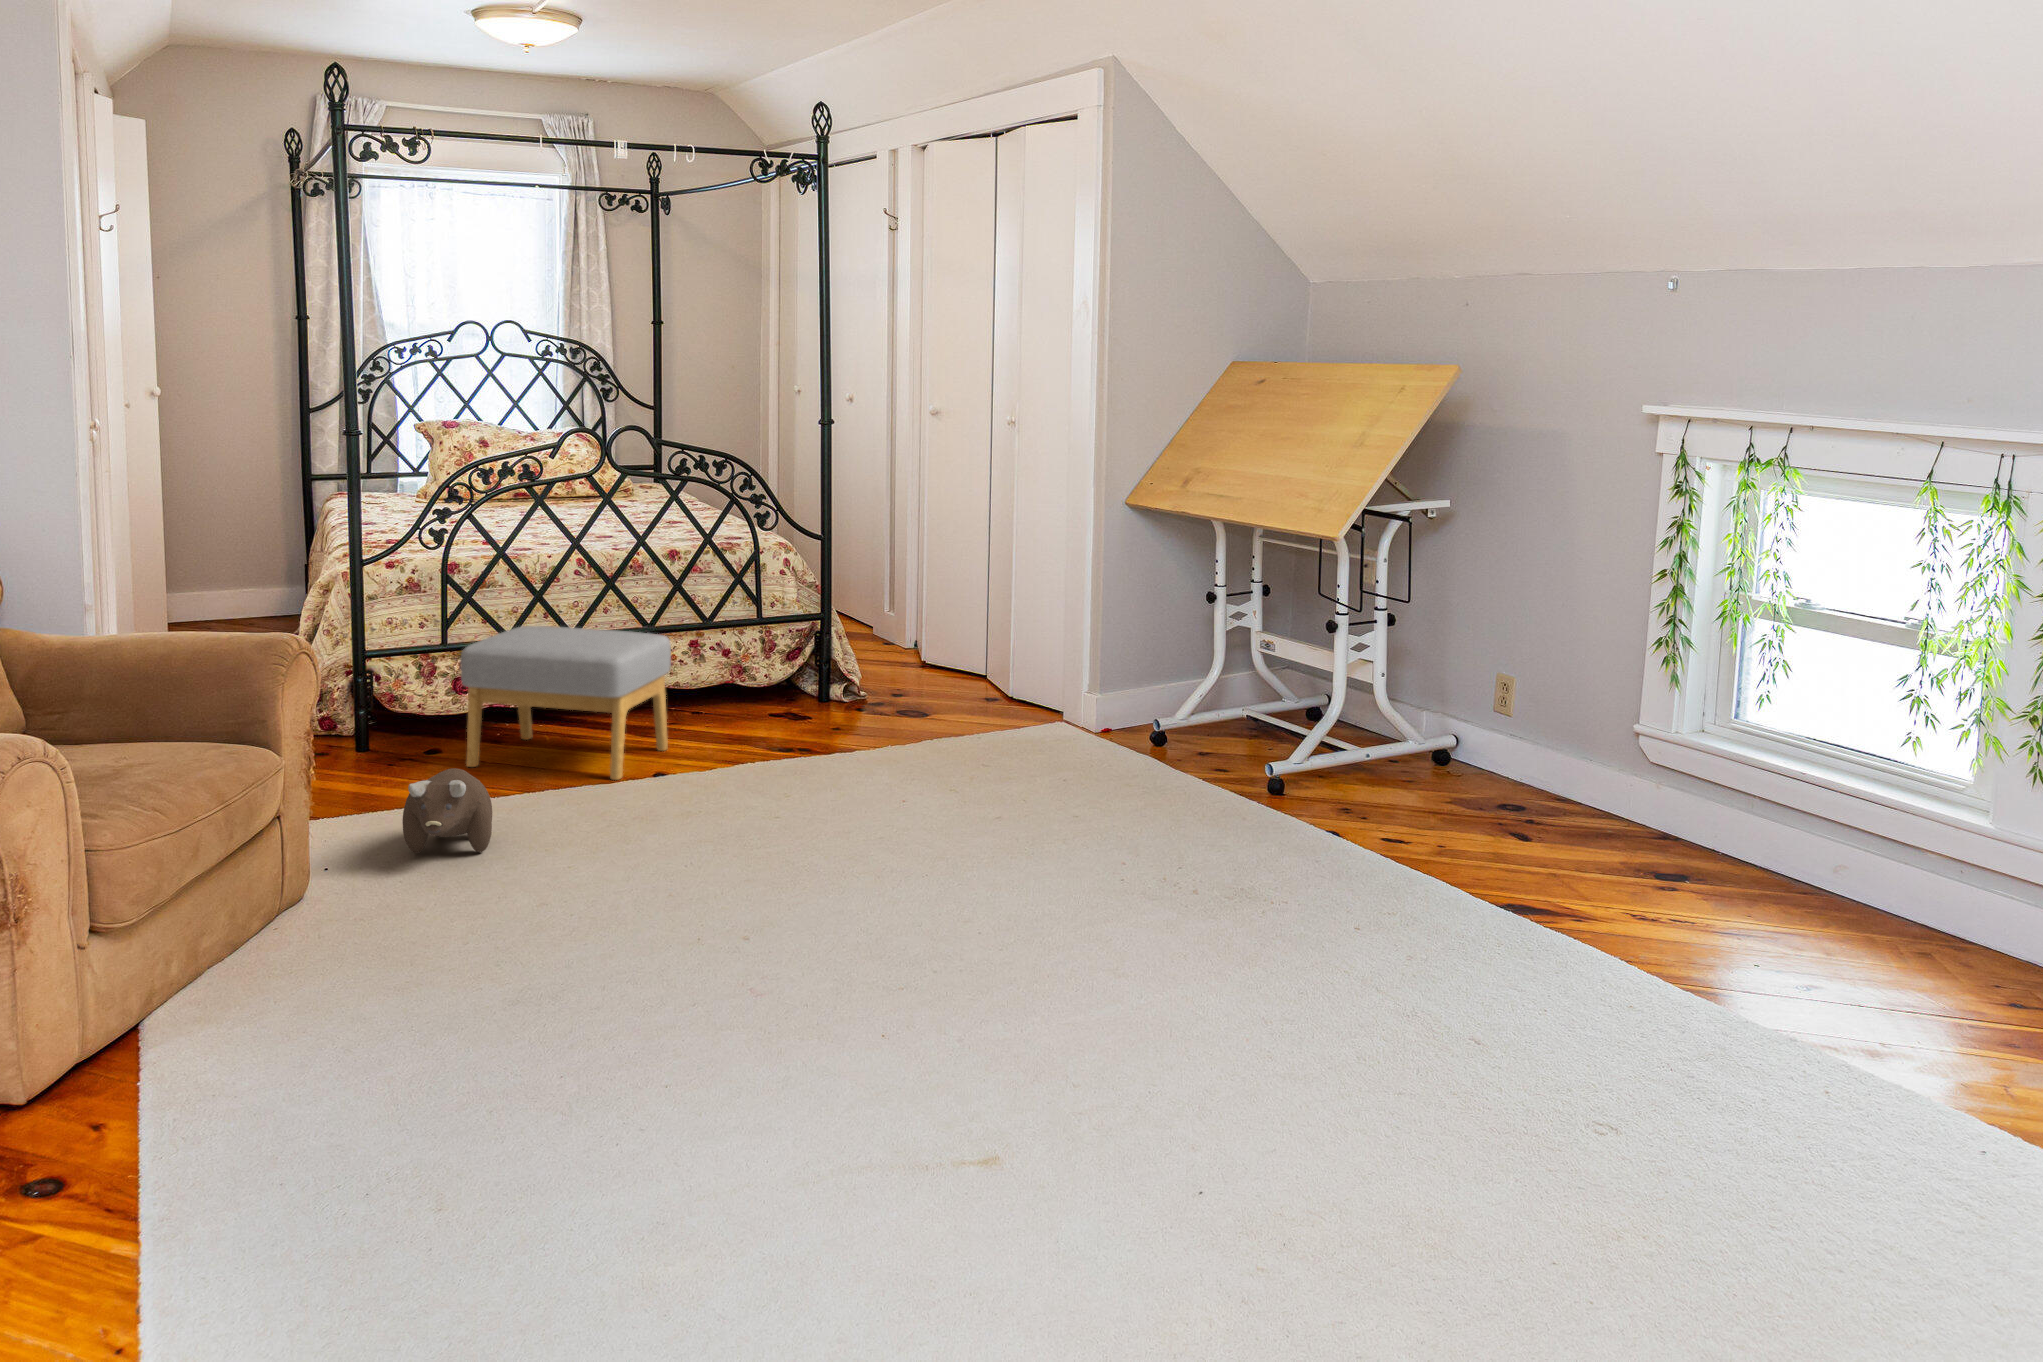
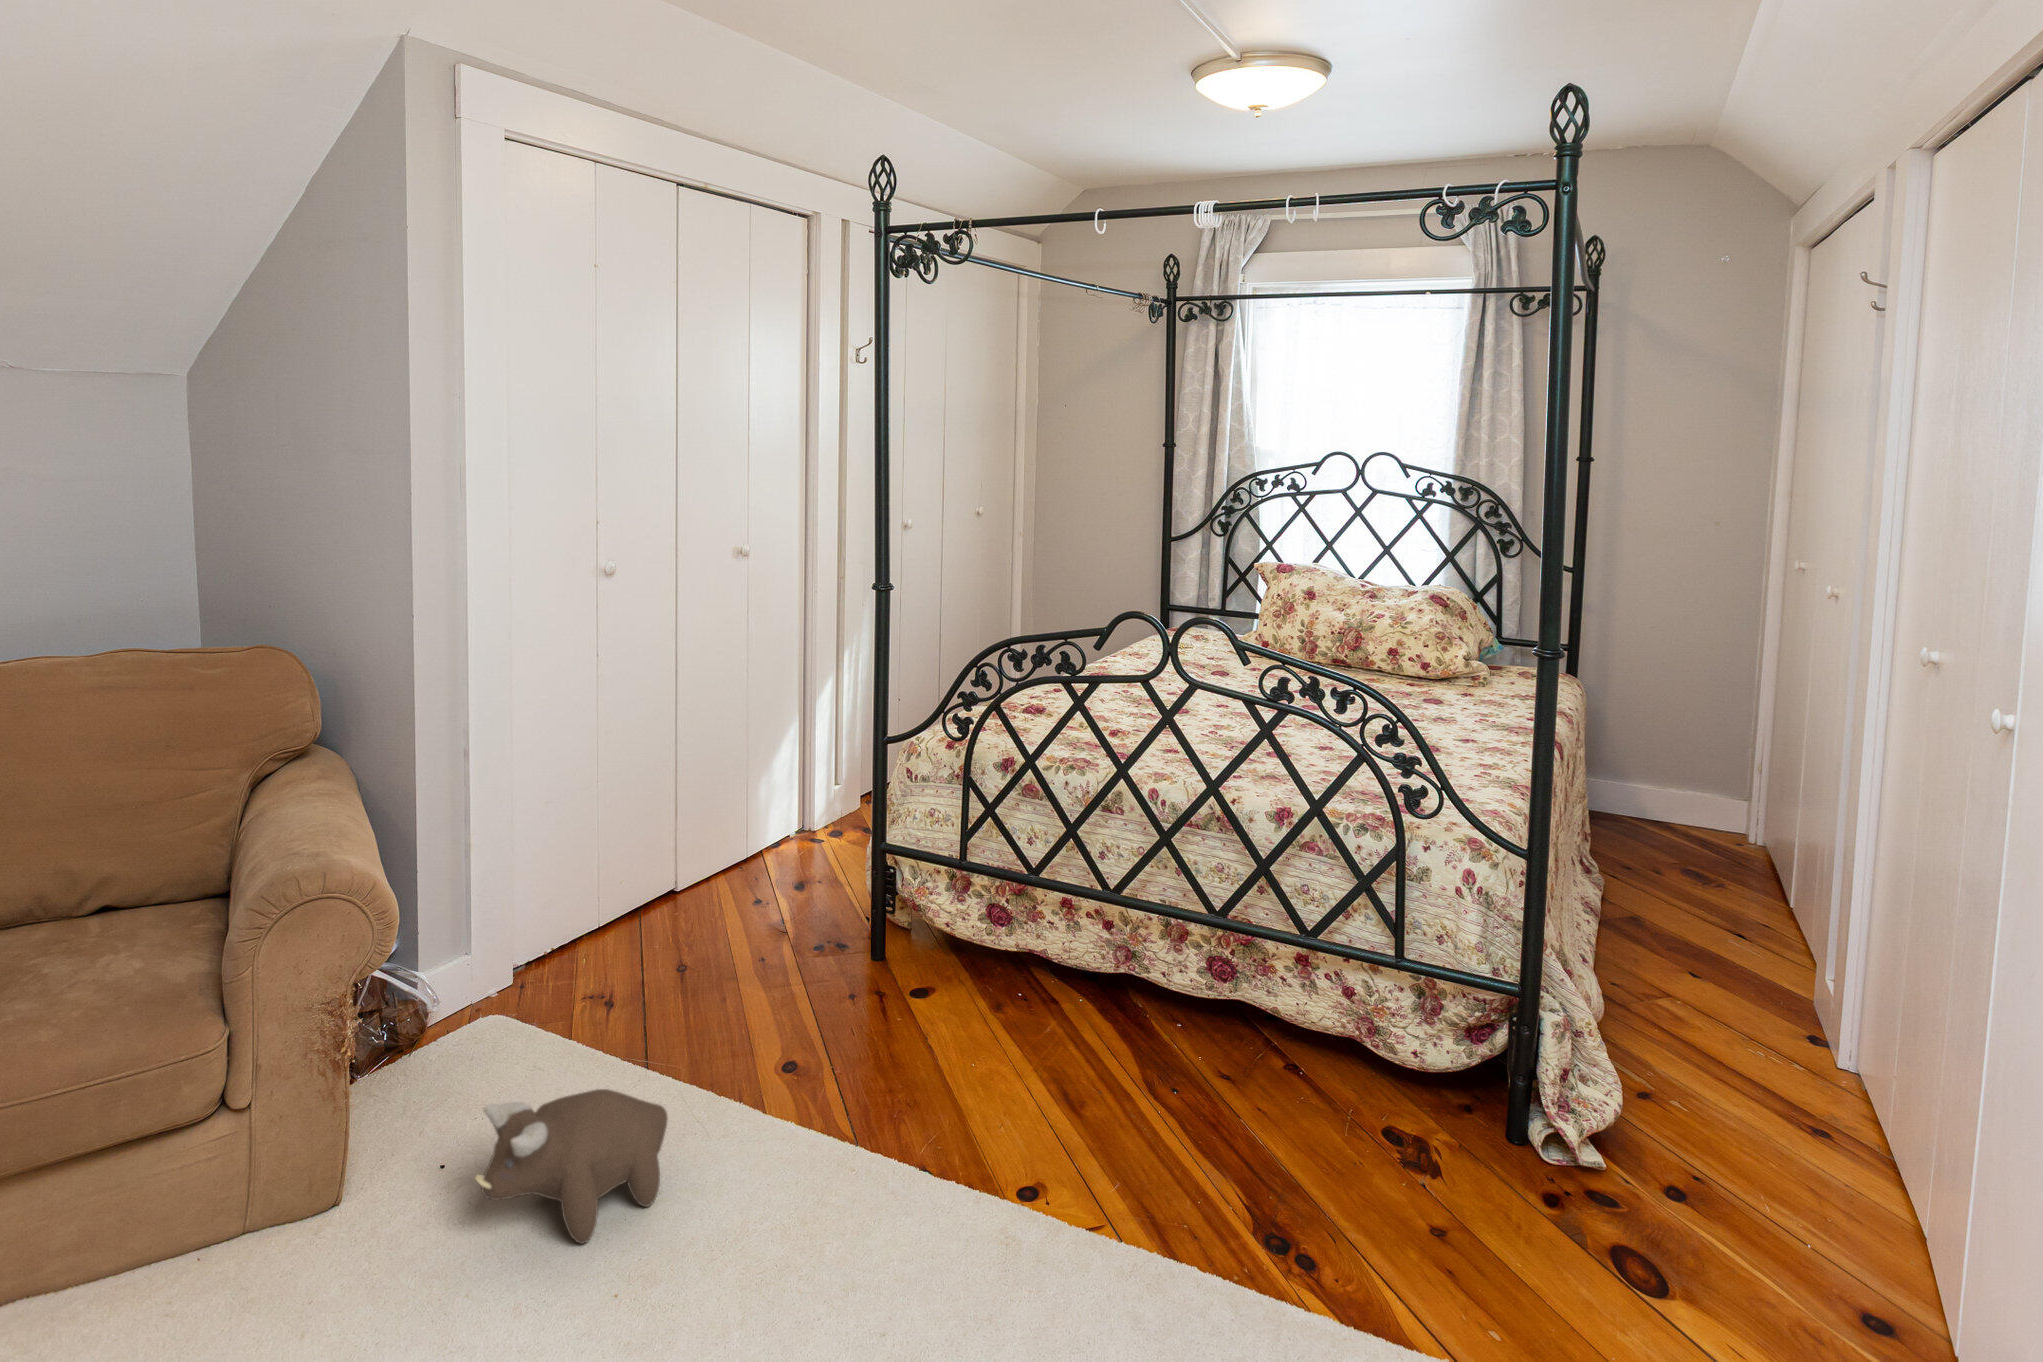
footstool: present [460,626,671,780] -> none [877,868,1137,1177]

